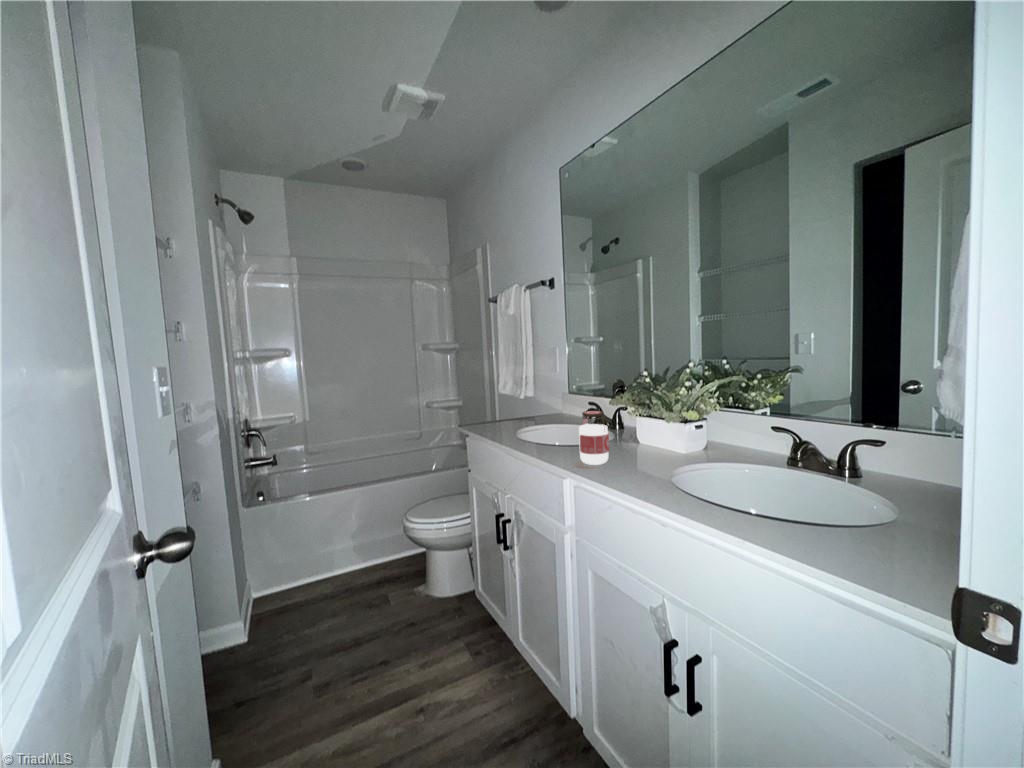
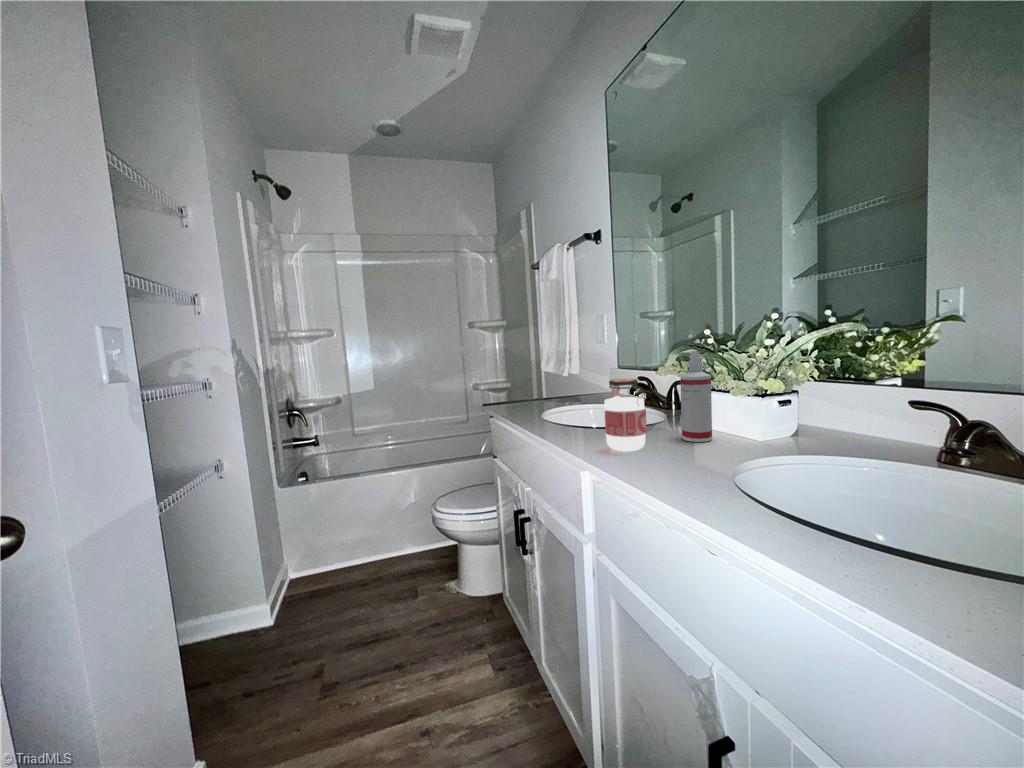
spray bottle: none [630,390,652,456] -> present [680,351,712,442]

